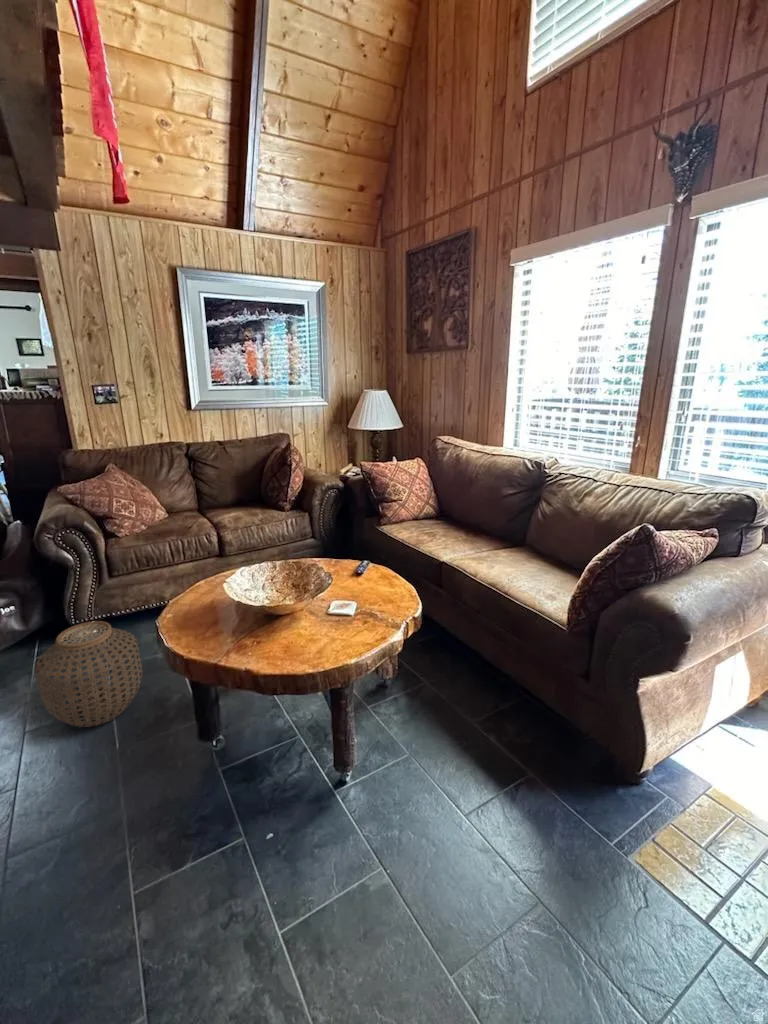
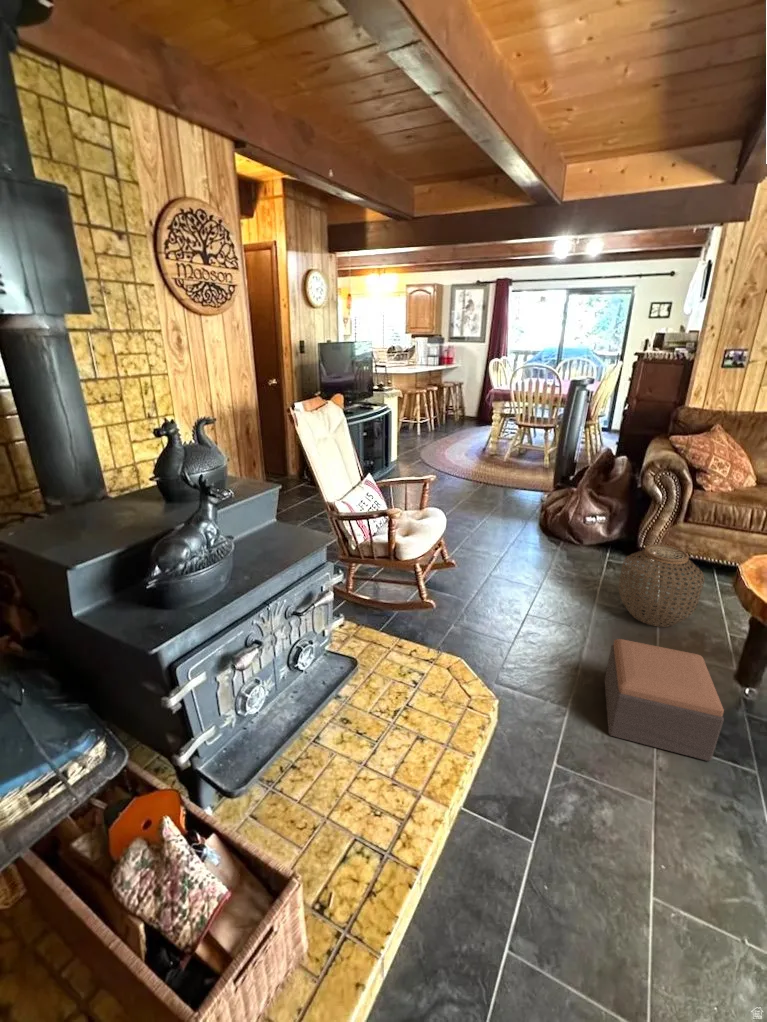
footstool: none [29,752,192,960] -> present [605,639,724,761]

